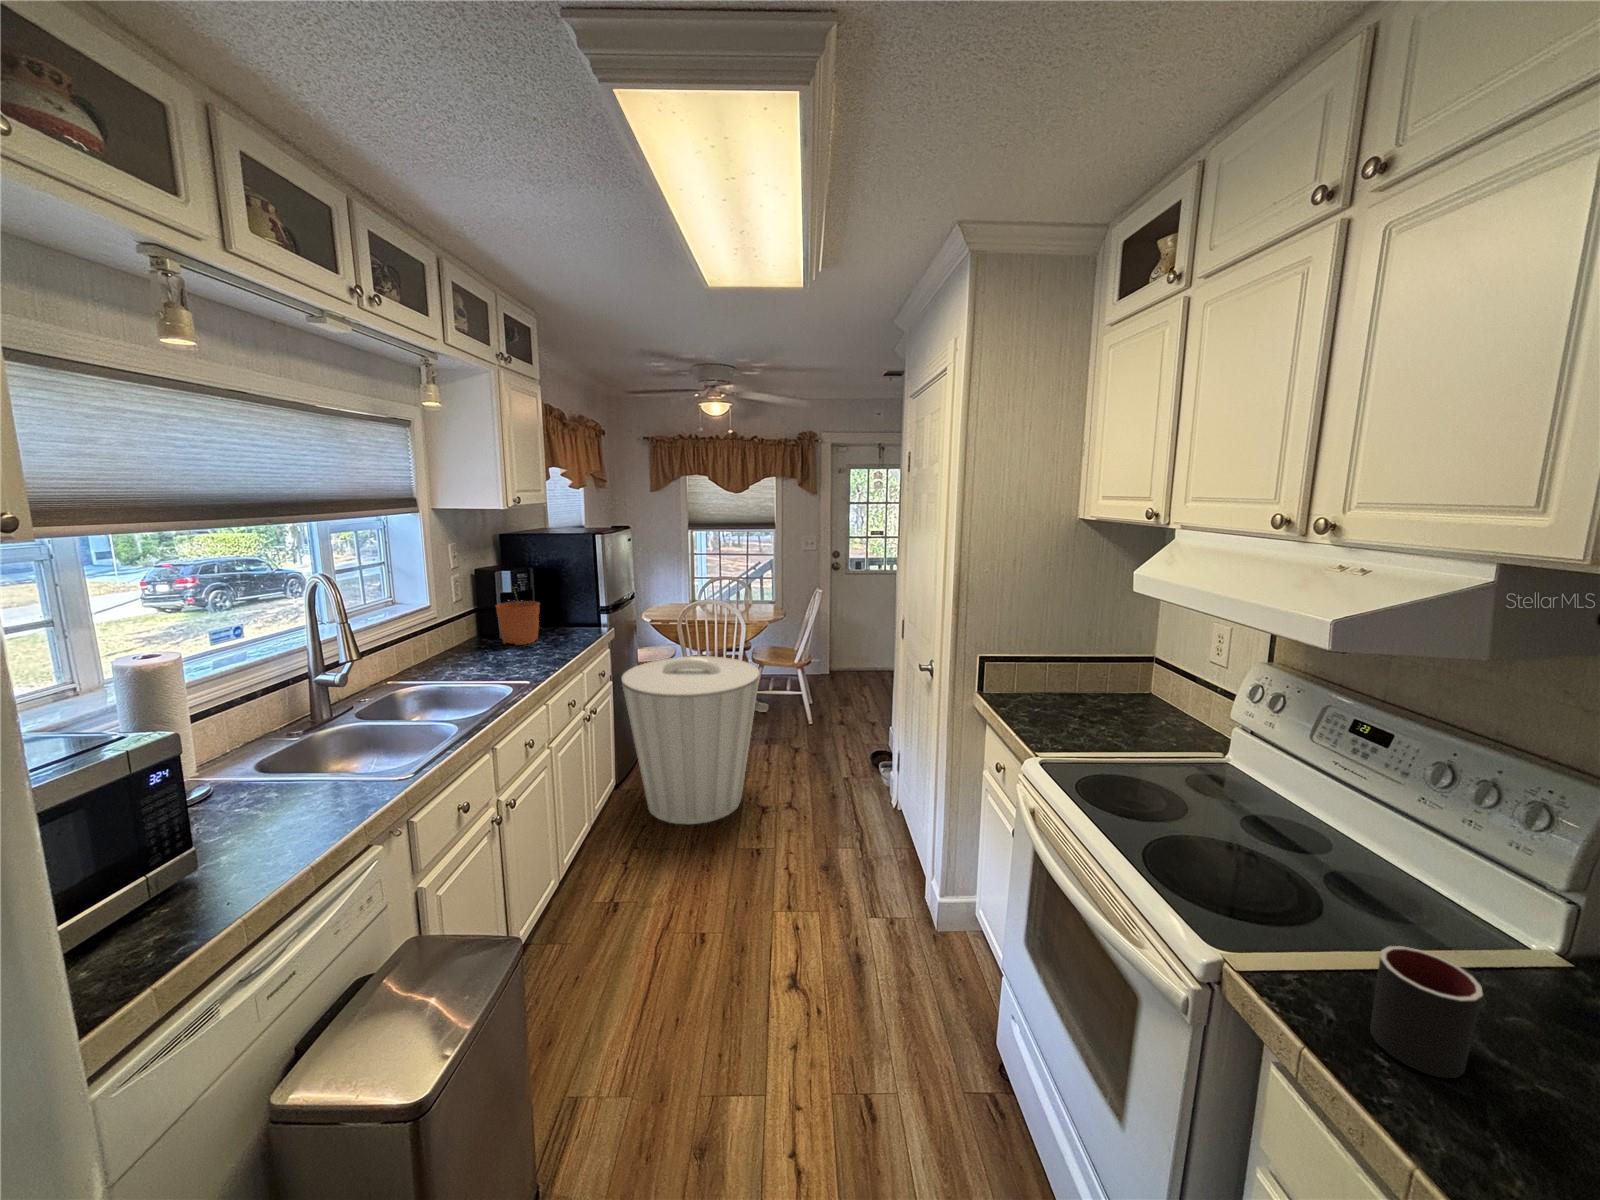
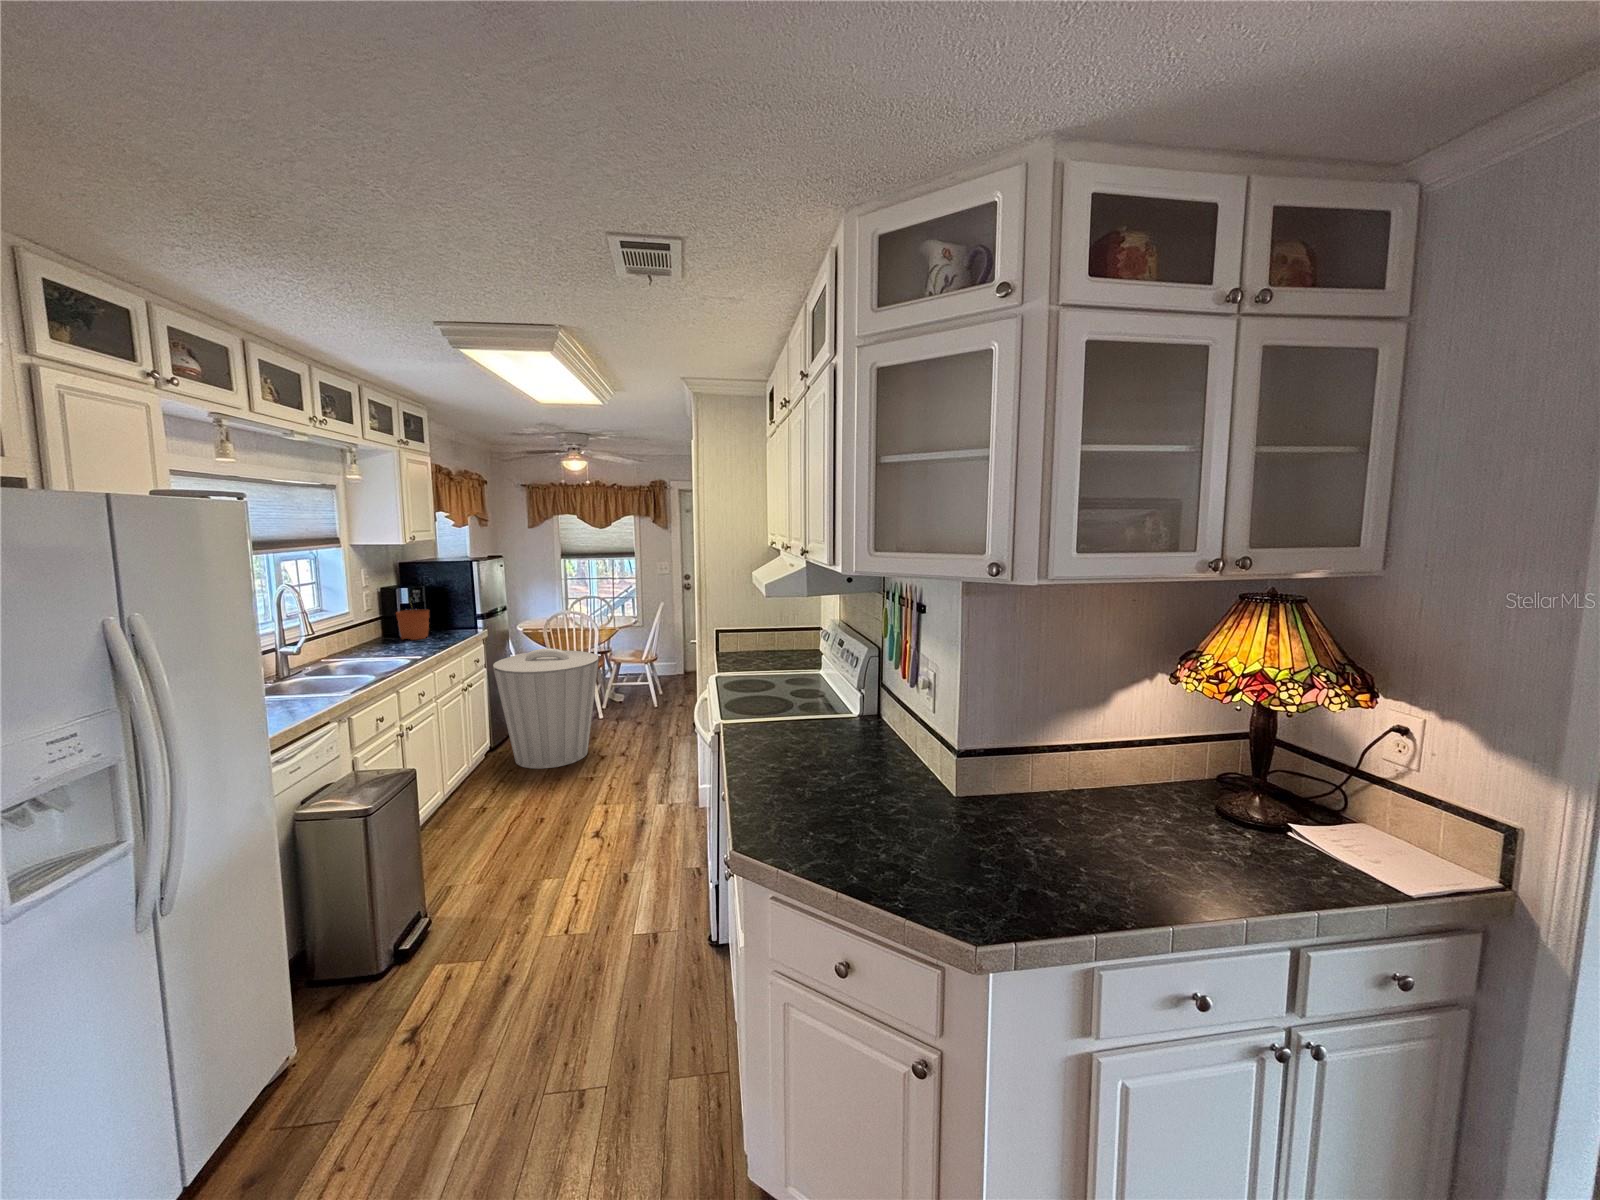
mug: present [1370,946,1483,1078] -> none [745,699,781,737]

